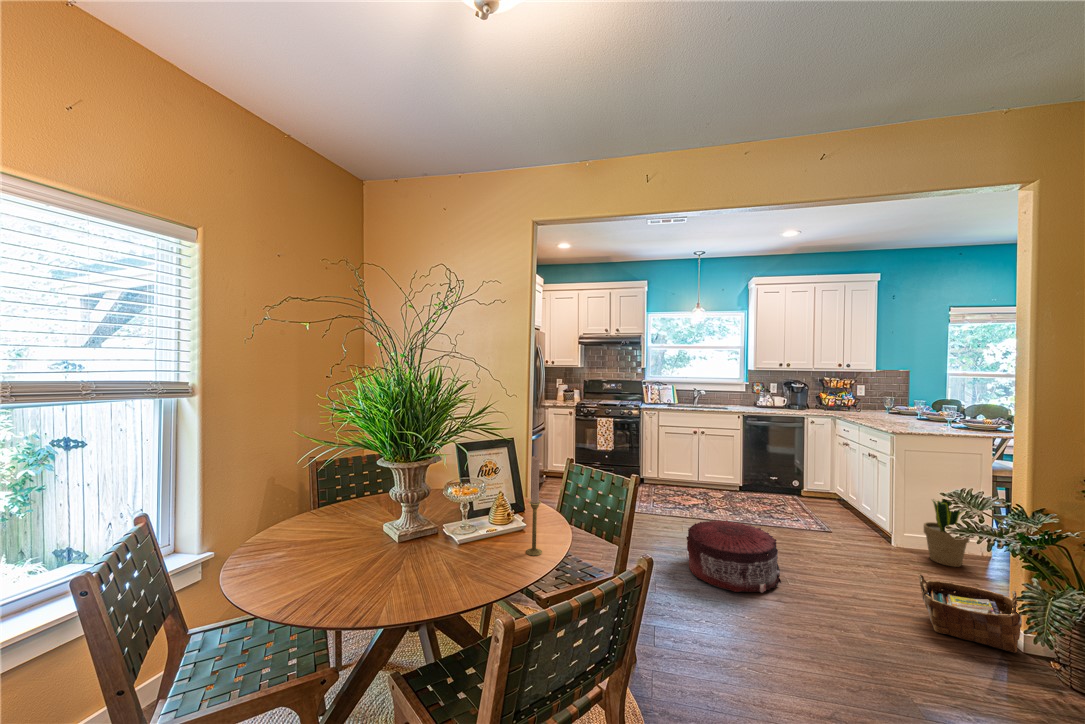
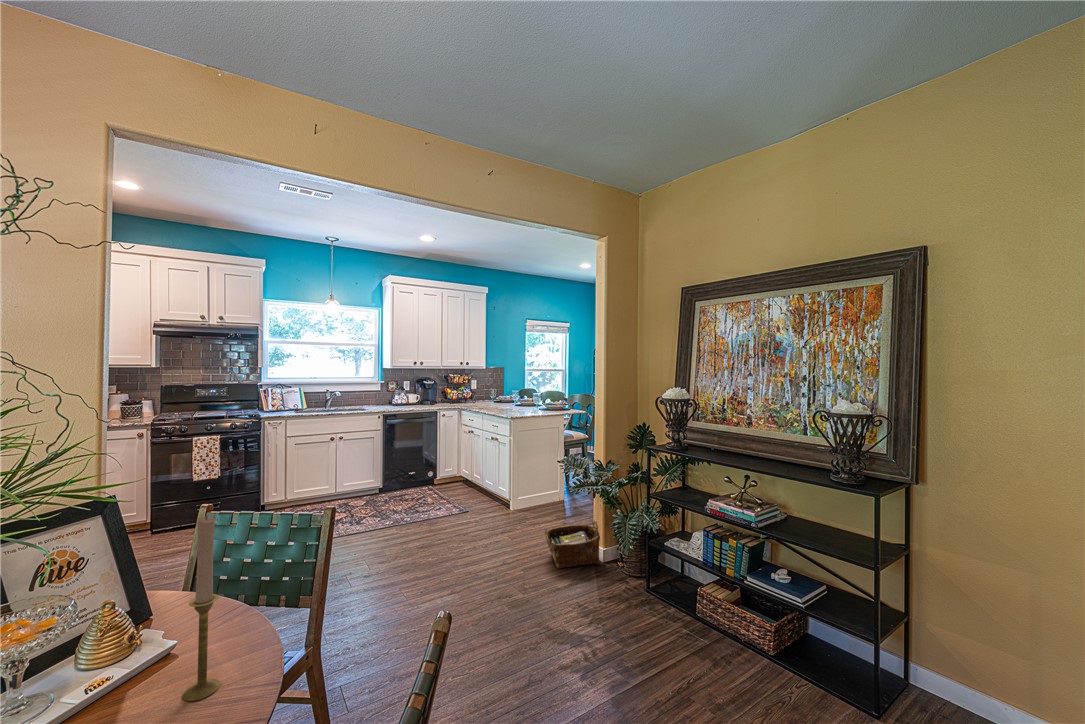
potted plant: present [924,499,970,567] -> none [530,460,560,514]
pouf: present [687,520,781,593] -> none [350,526,449,606]

